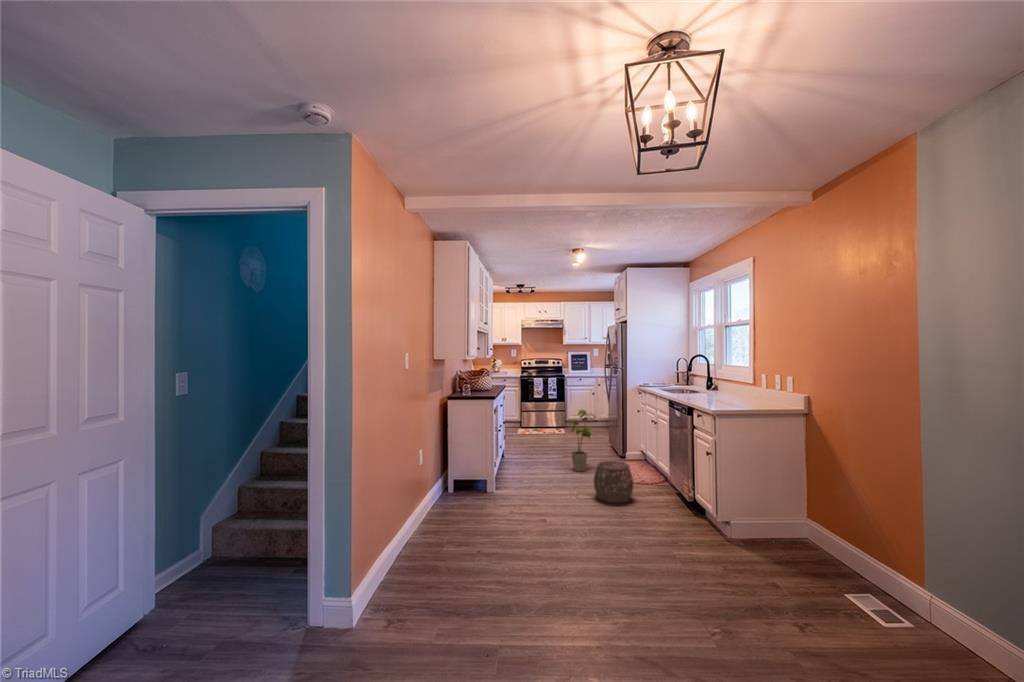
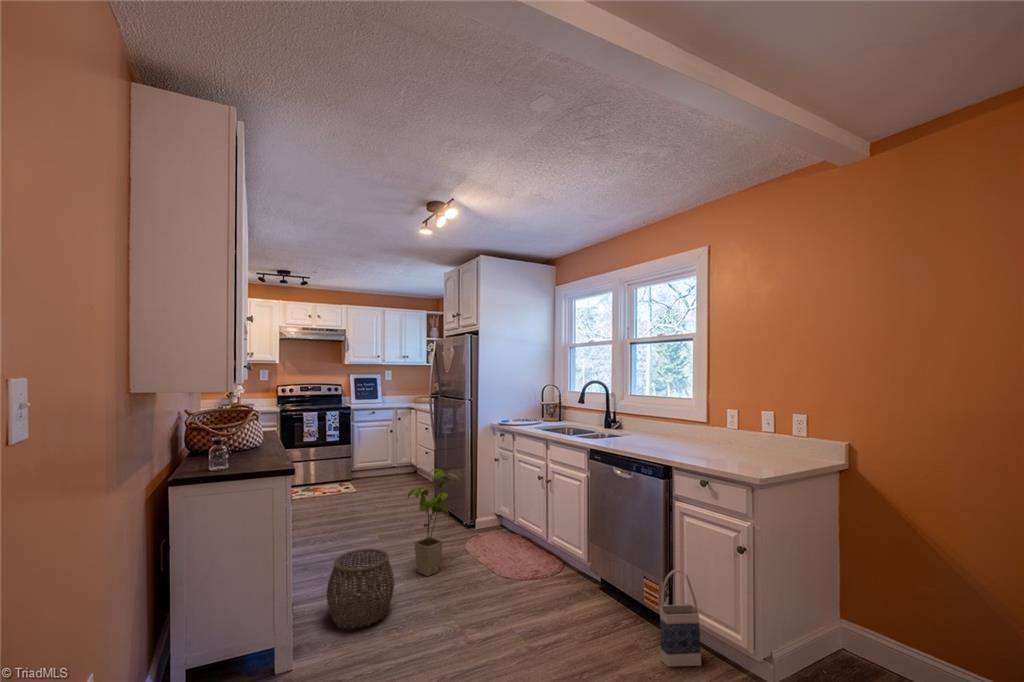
woven basket: present [594,461,634,503] -> present [326,549,395,628]
bag: none [674,470,699,527] -> present [660,570,701,667]

